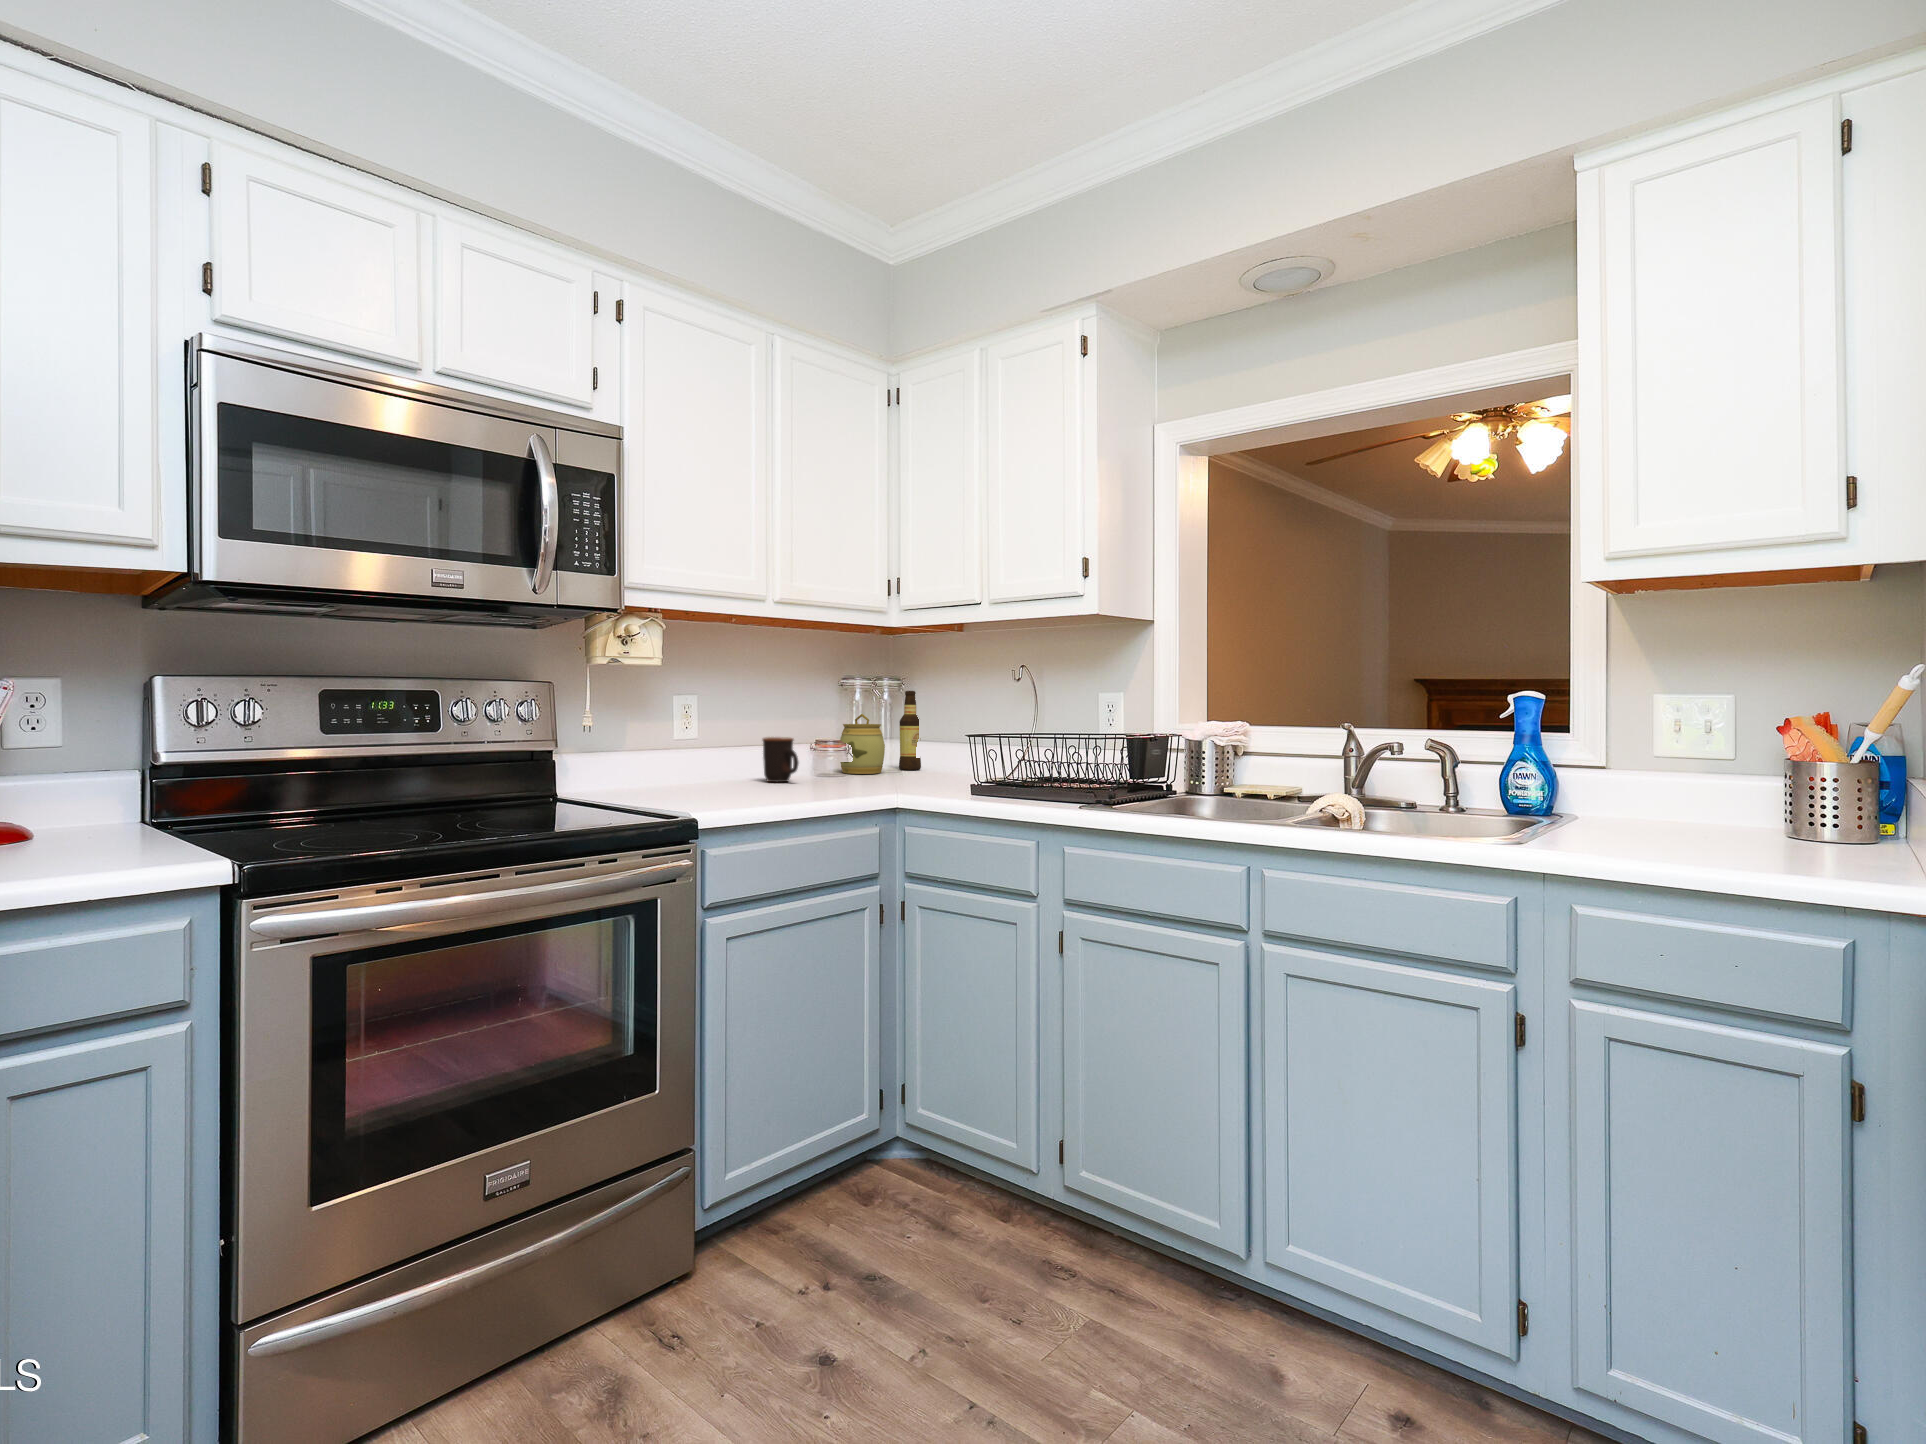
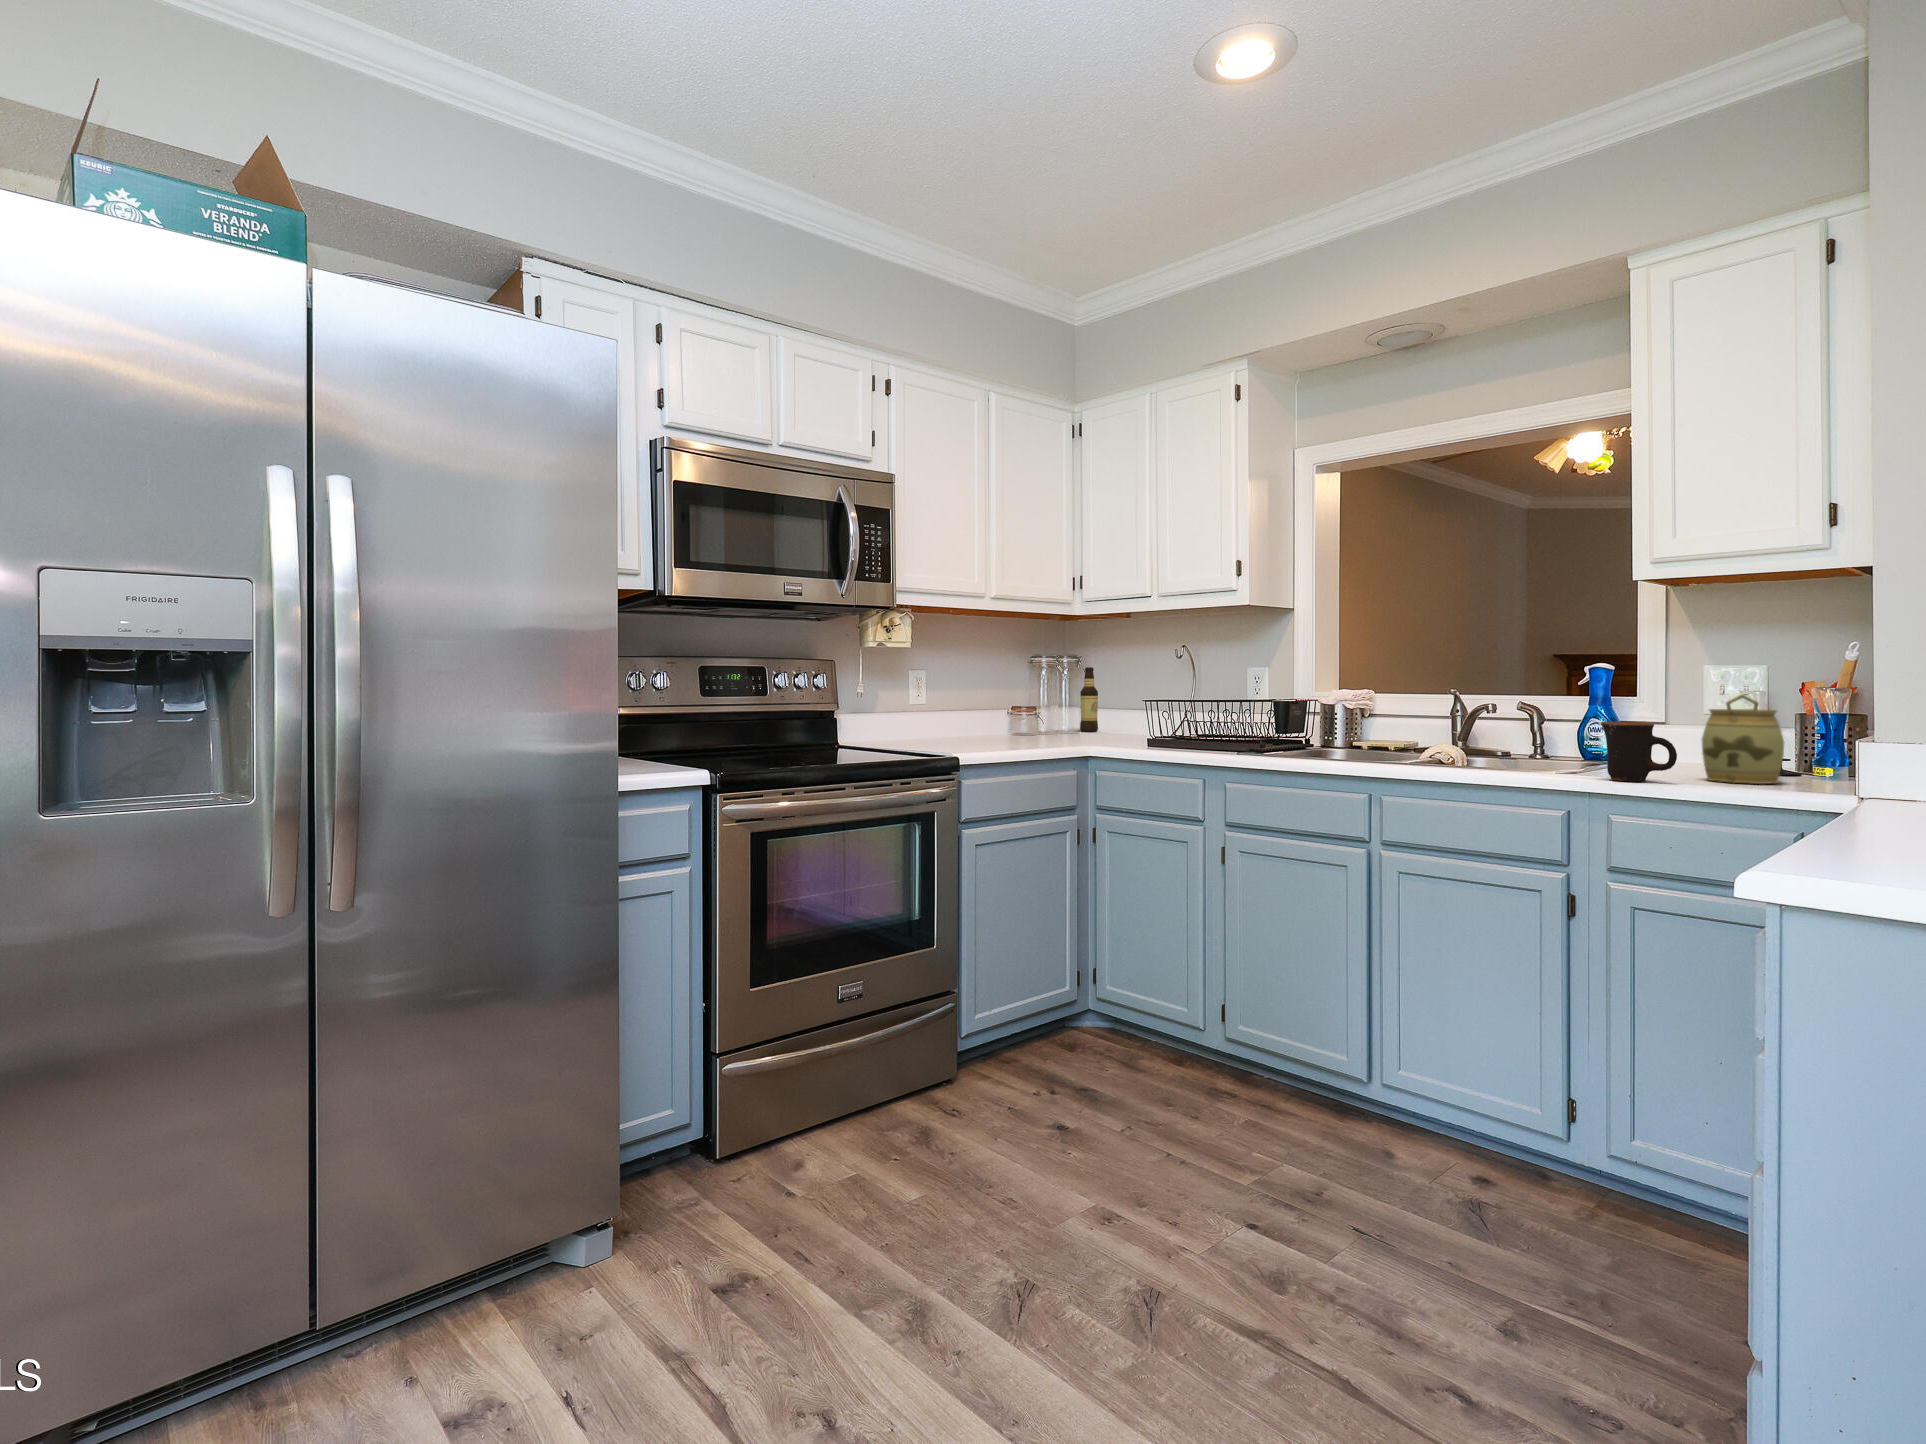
jar: present [840,714,885,774] -> present [1702,694,1784,784]
mug: present [763,737,798,782] -> present [1601,722,1677,781]

